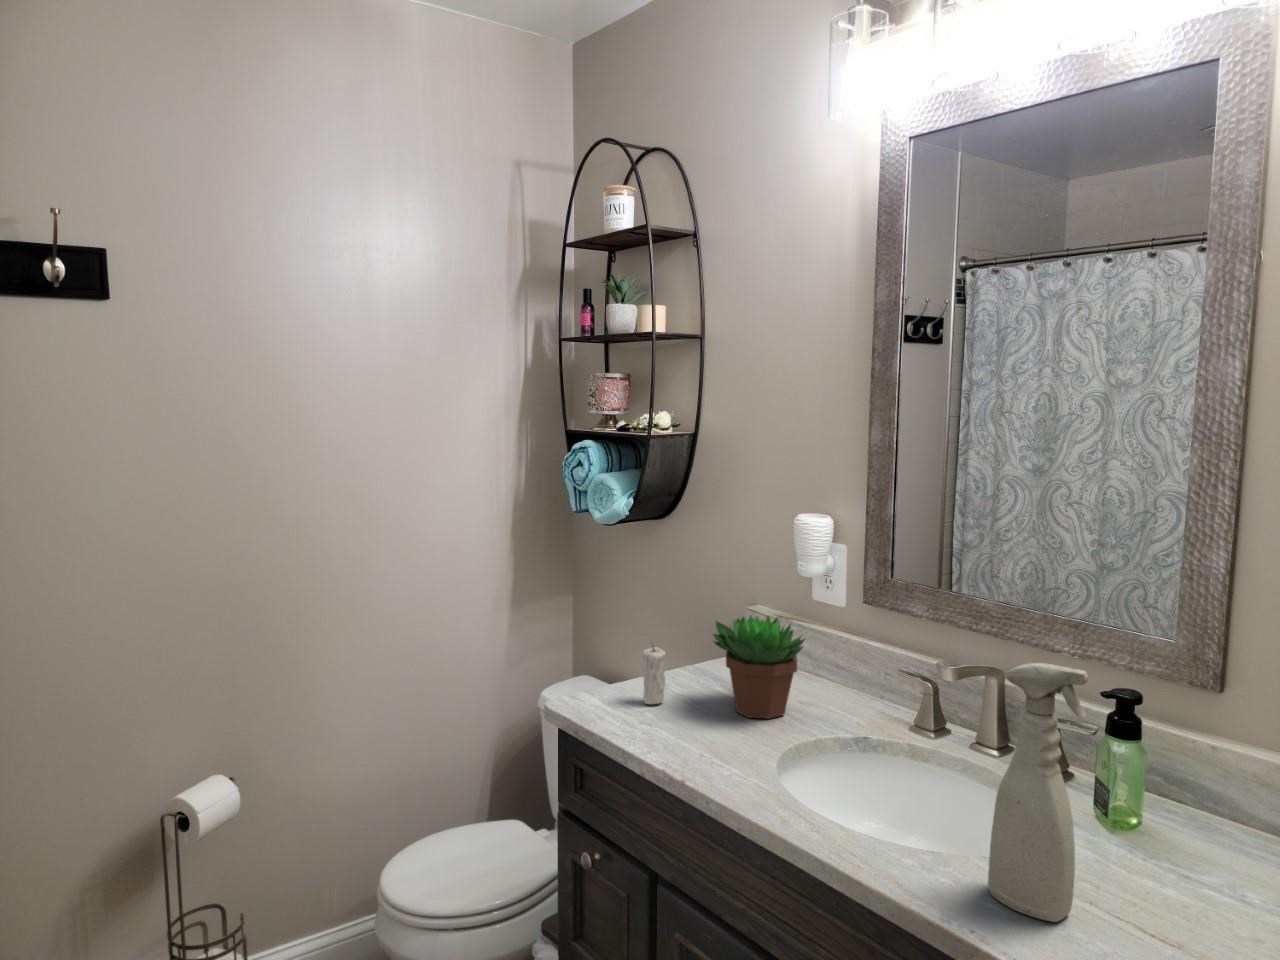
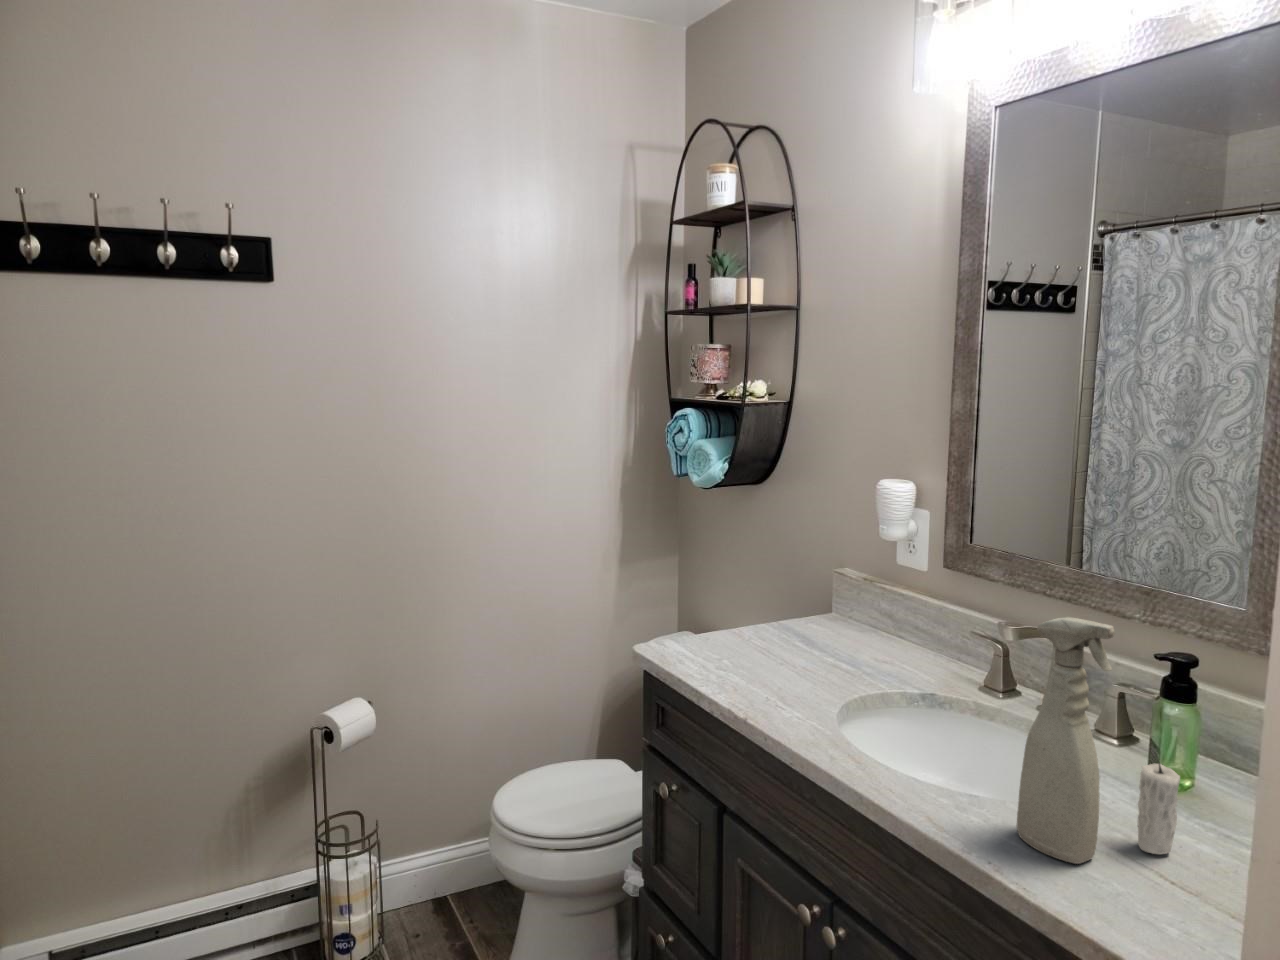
succulent plant: present [713,616,804,719] -> none [787,572,880,671]
candle: present [643,646,666,704] -> present [1138,761,1180,854]

